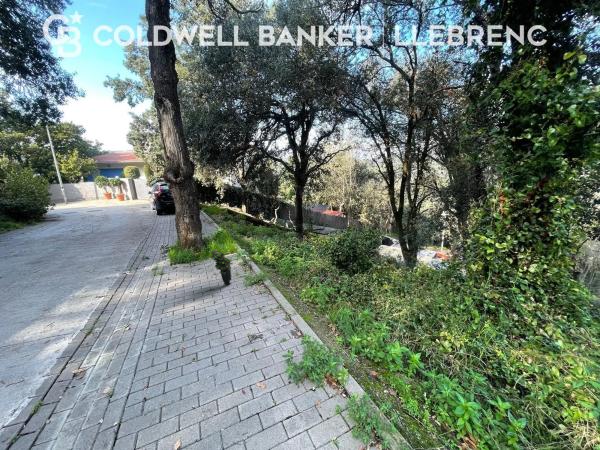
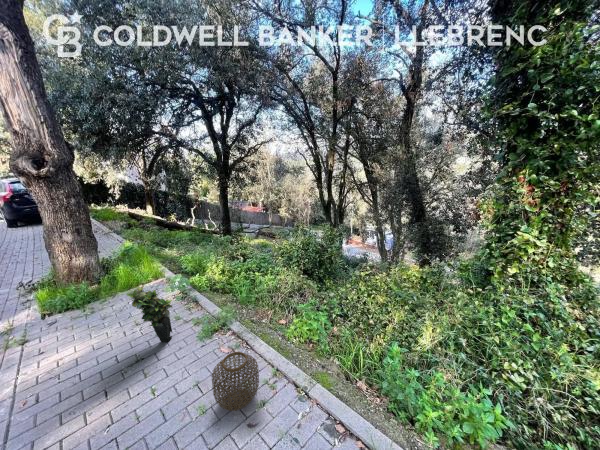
woven basket: none [239,286,265,317] -> present [212,352,259,411]

